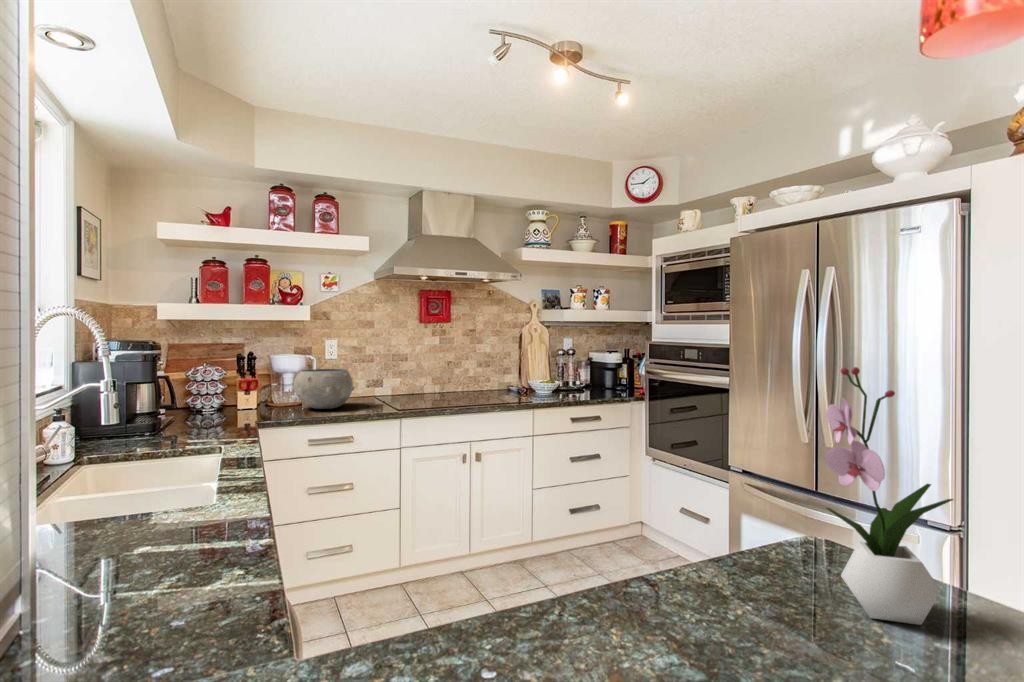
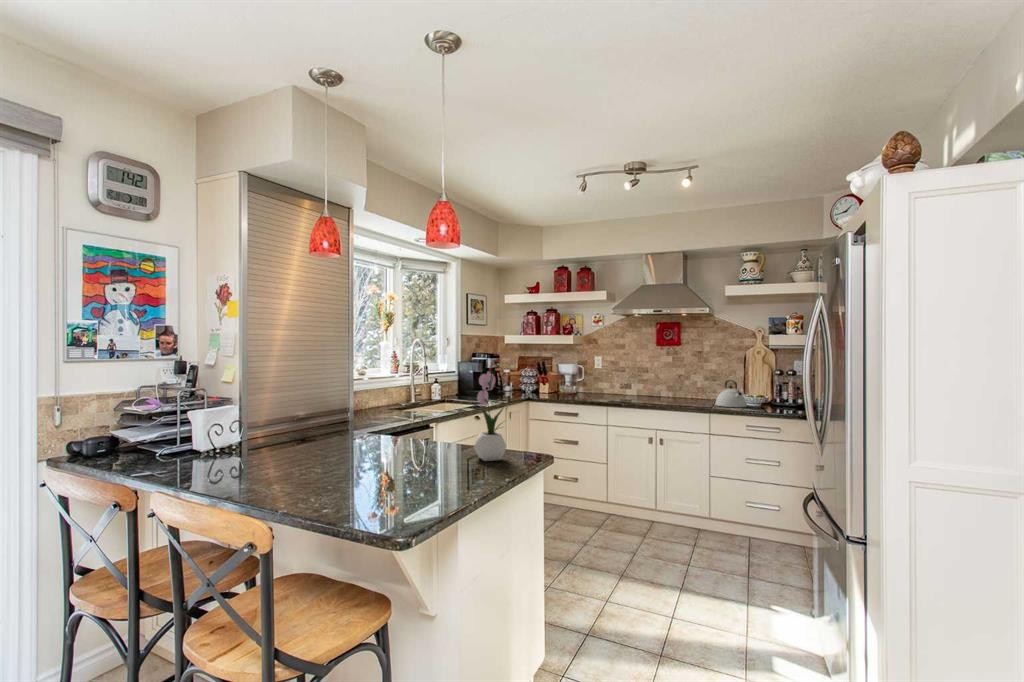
kettle: none [526,366,562,400] -> present [716,380,746,407]
ceramic bowl: present [292,369,354,409] -> none [561,373,596,397]

